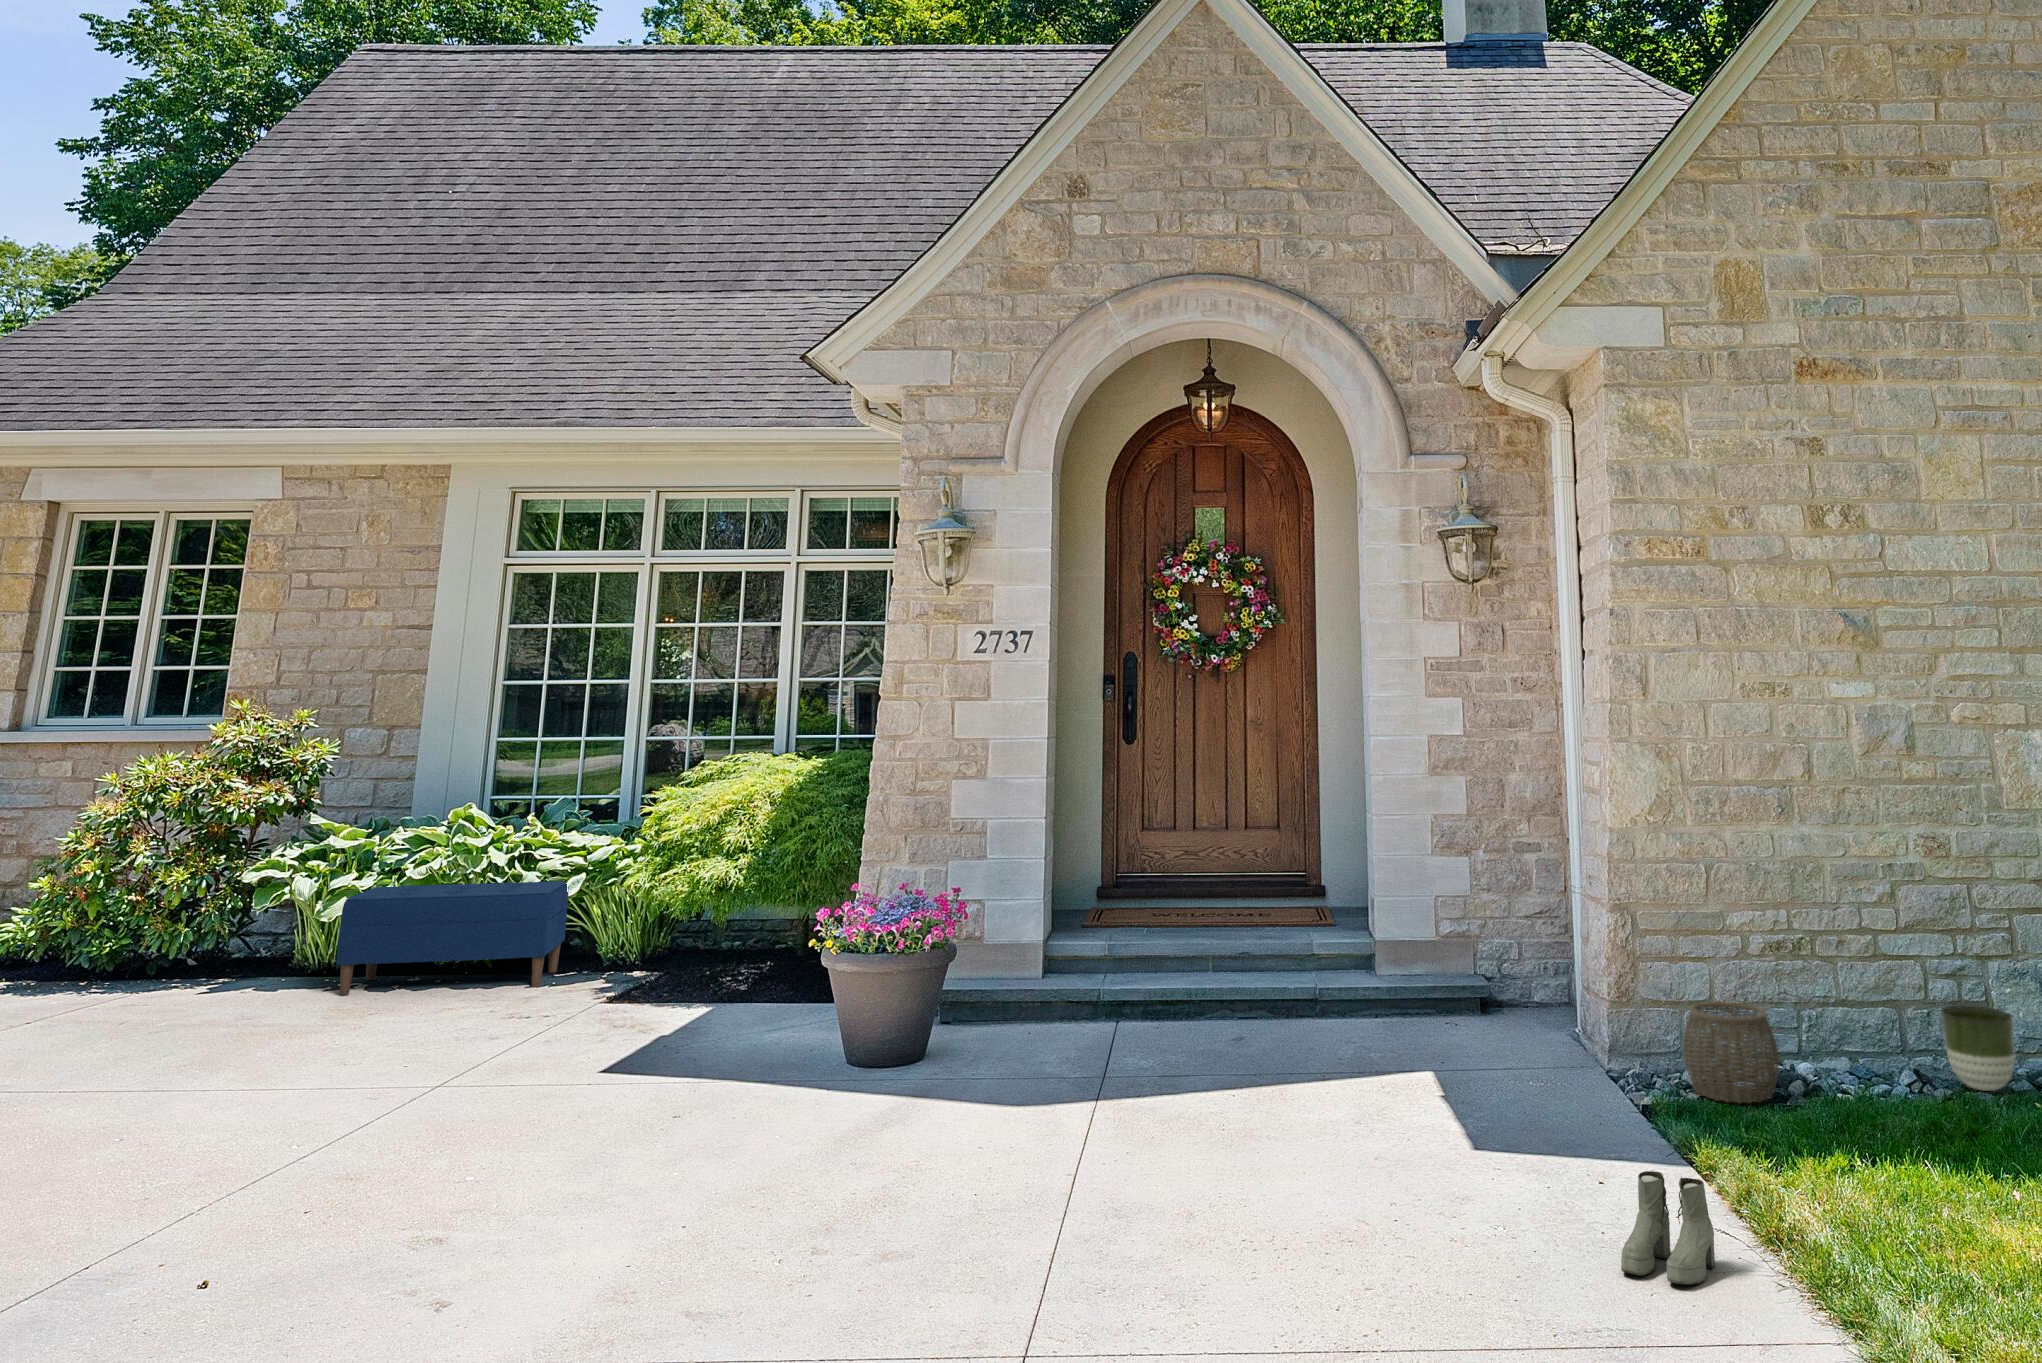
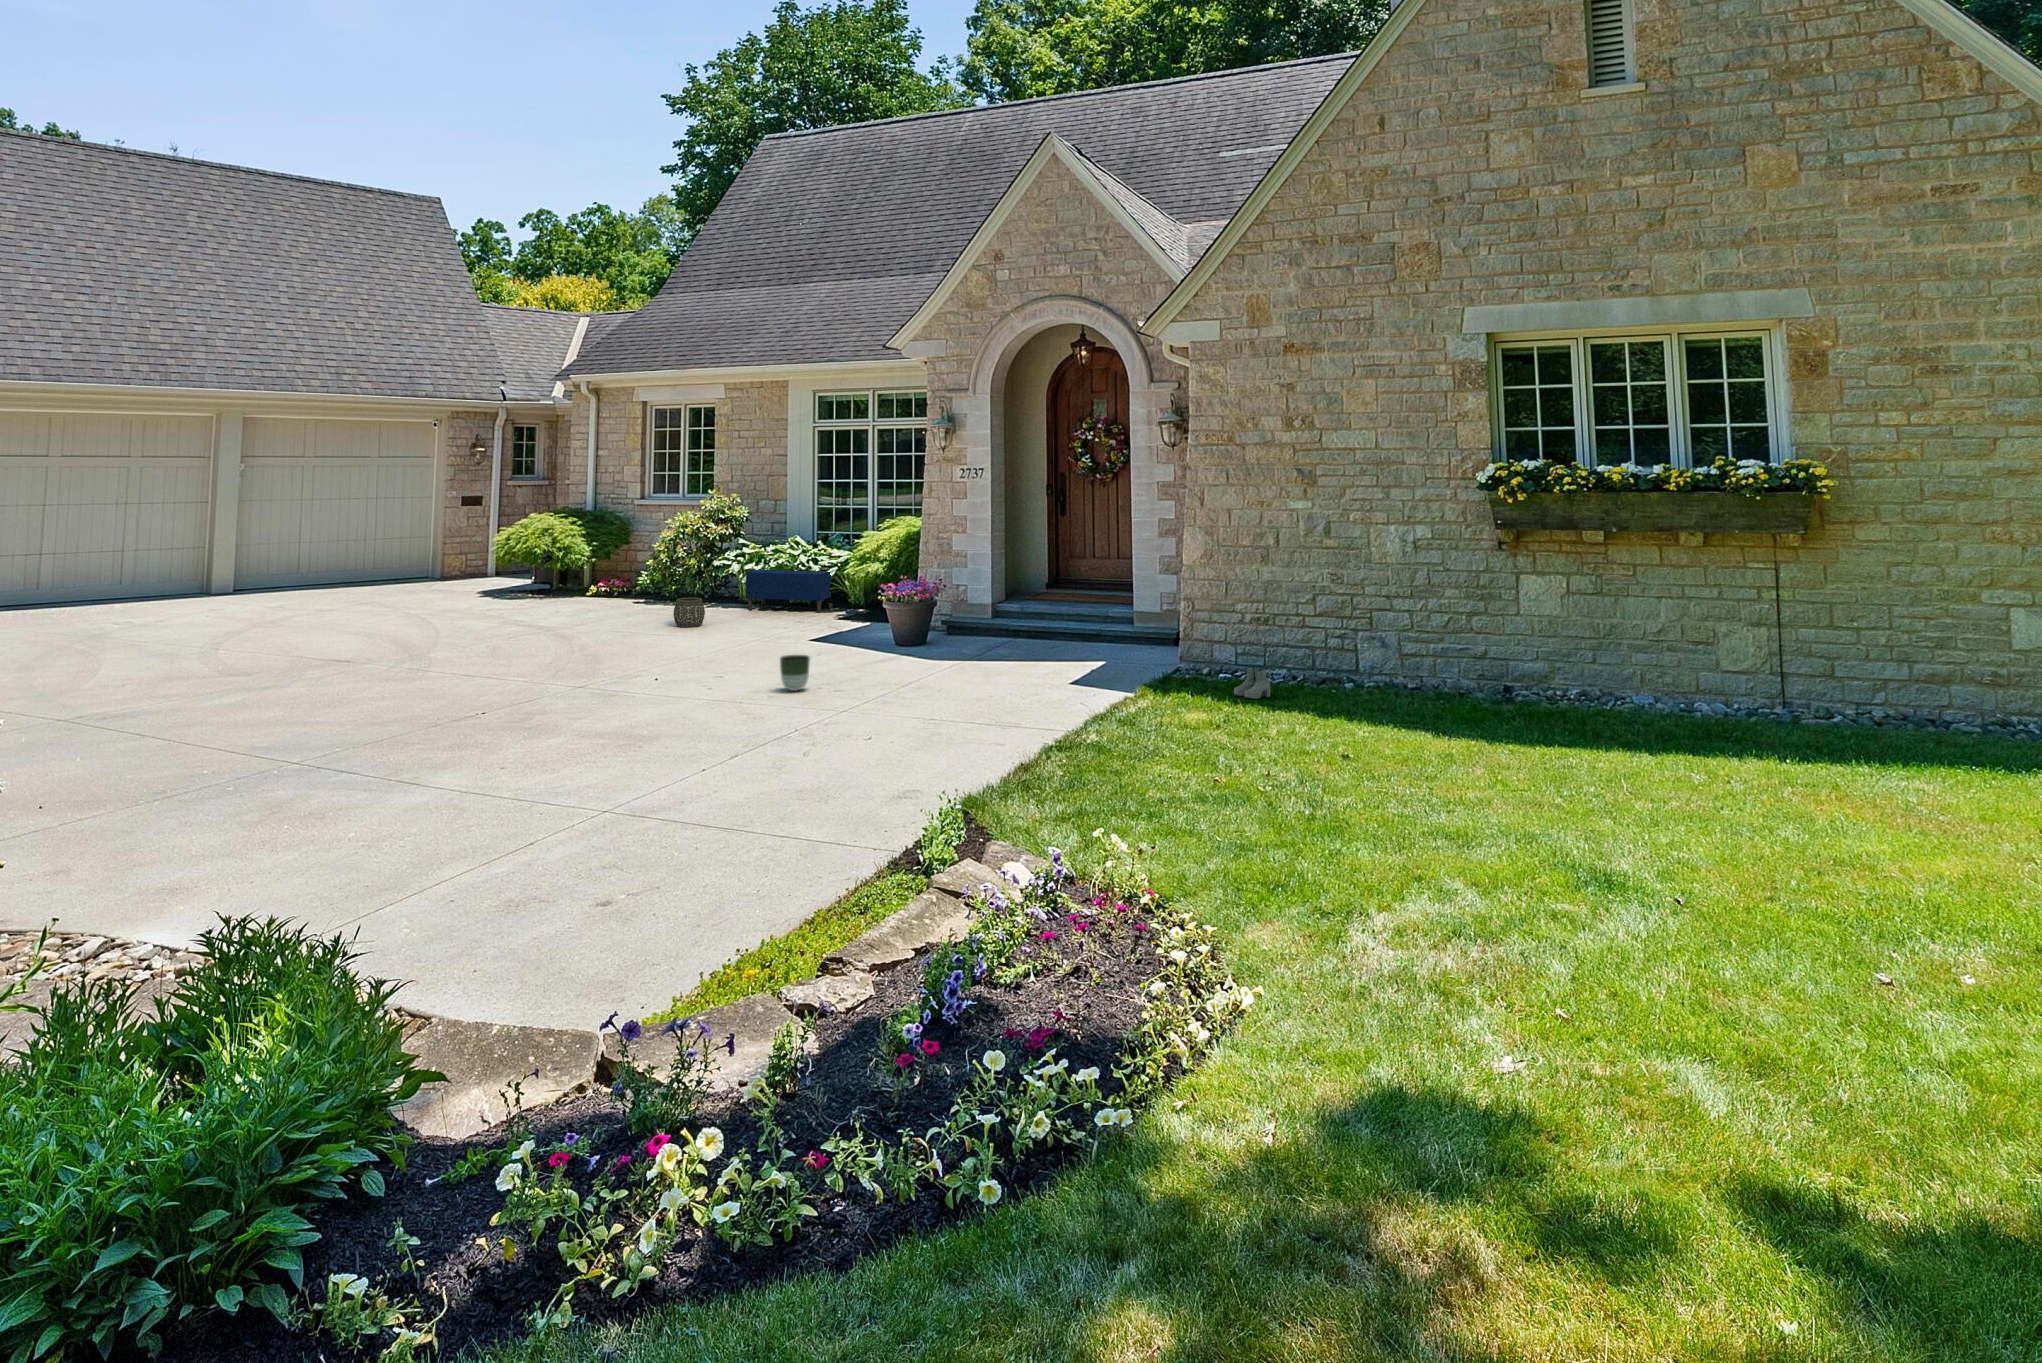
woven basket: present [1683,1002,1779,1104] -> present [673,598,705,627]
planter: present [1941,1006,2014,1091] -> present [780,655,810,691]
boots: present [1621,1171,1715,1285] -> present [1234,667,1270,699]

